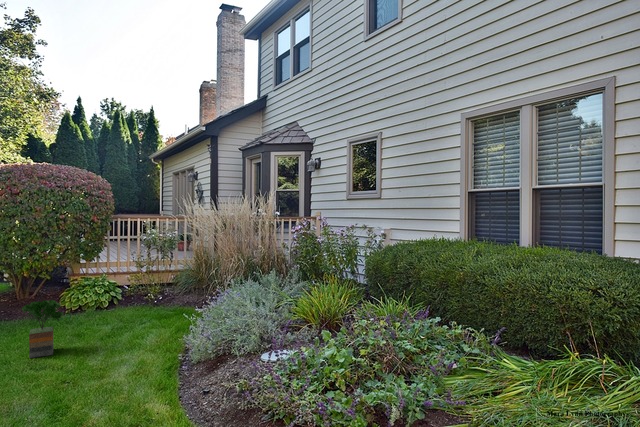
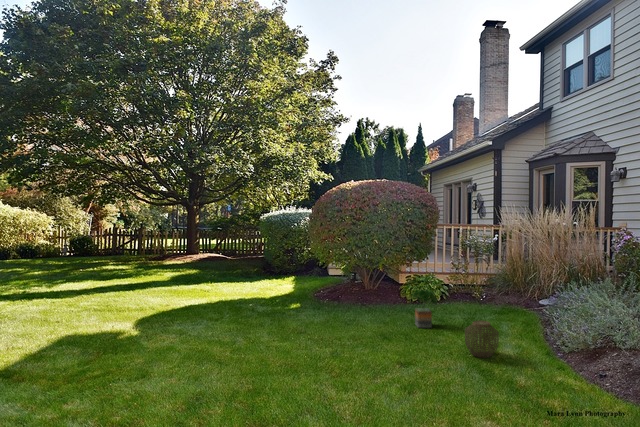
woven basket: none [62,343,114,399] -> present [465,320,499,358]

